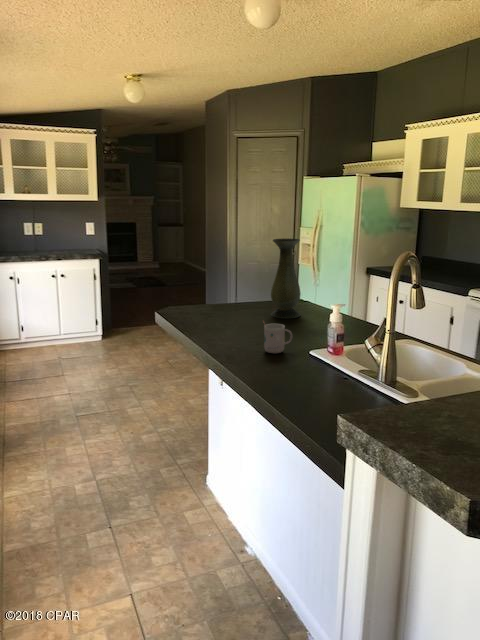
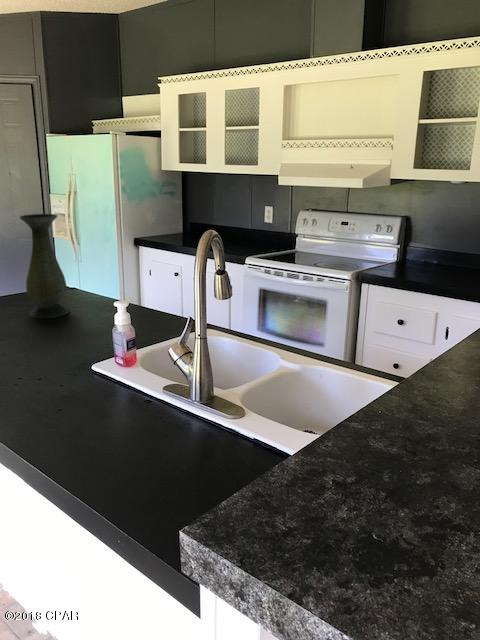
mug: present [263,321,292,353] -> none [21,334,67,377]

